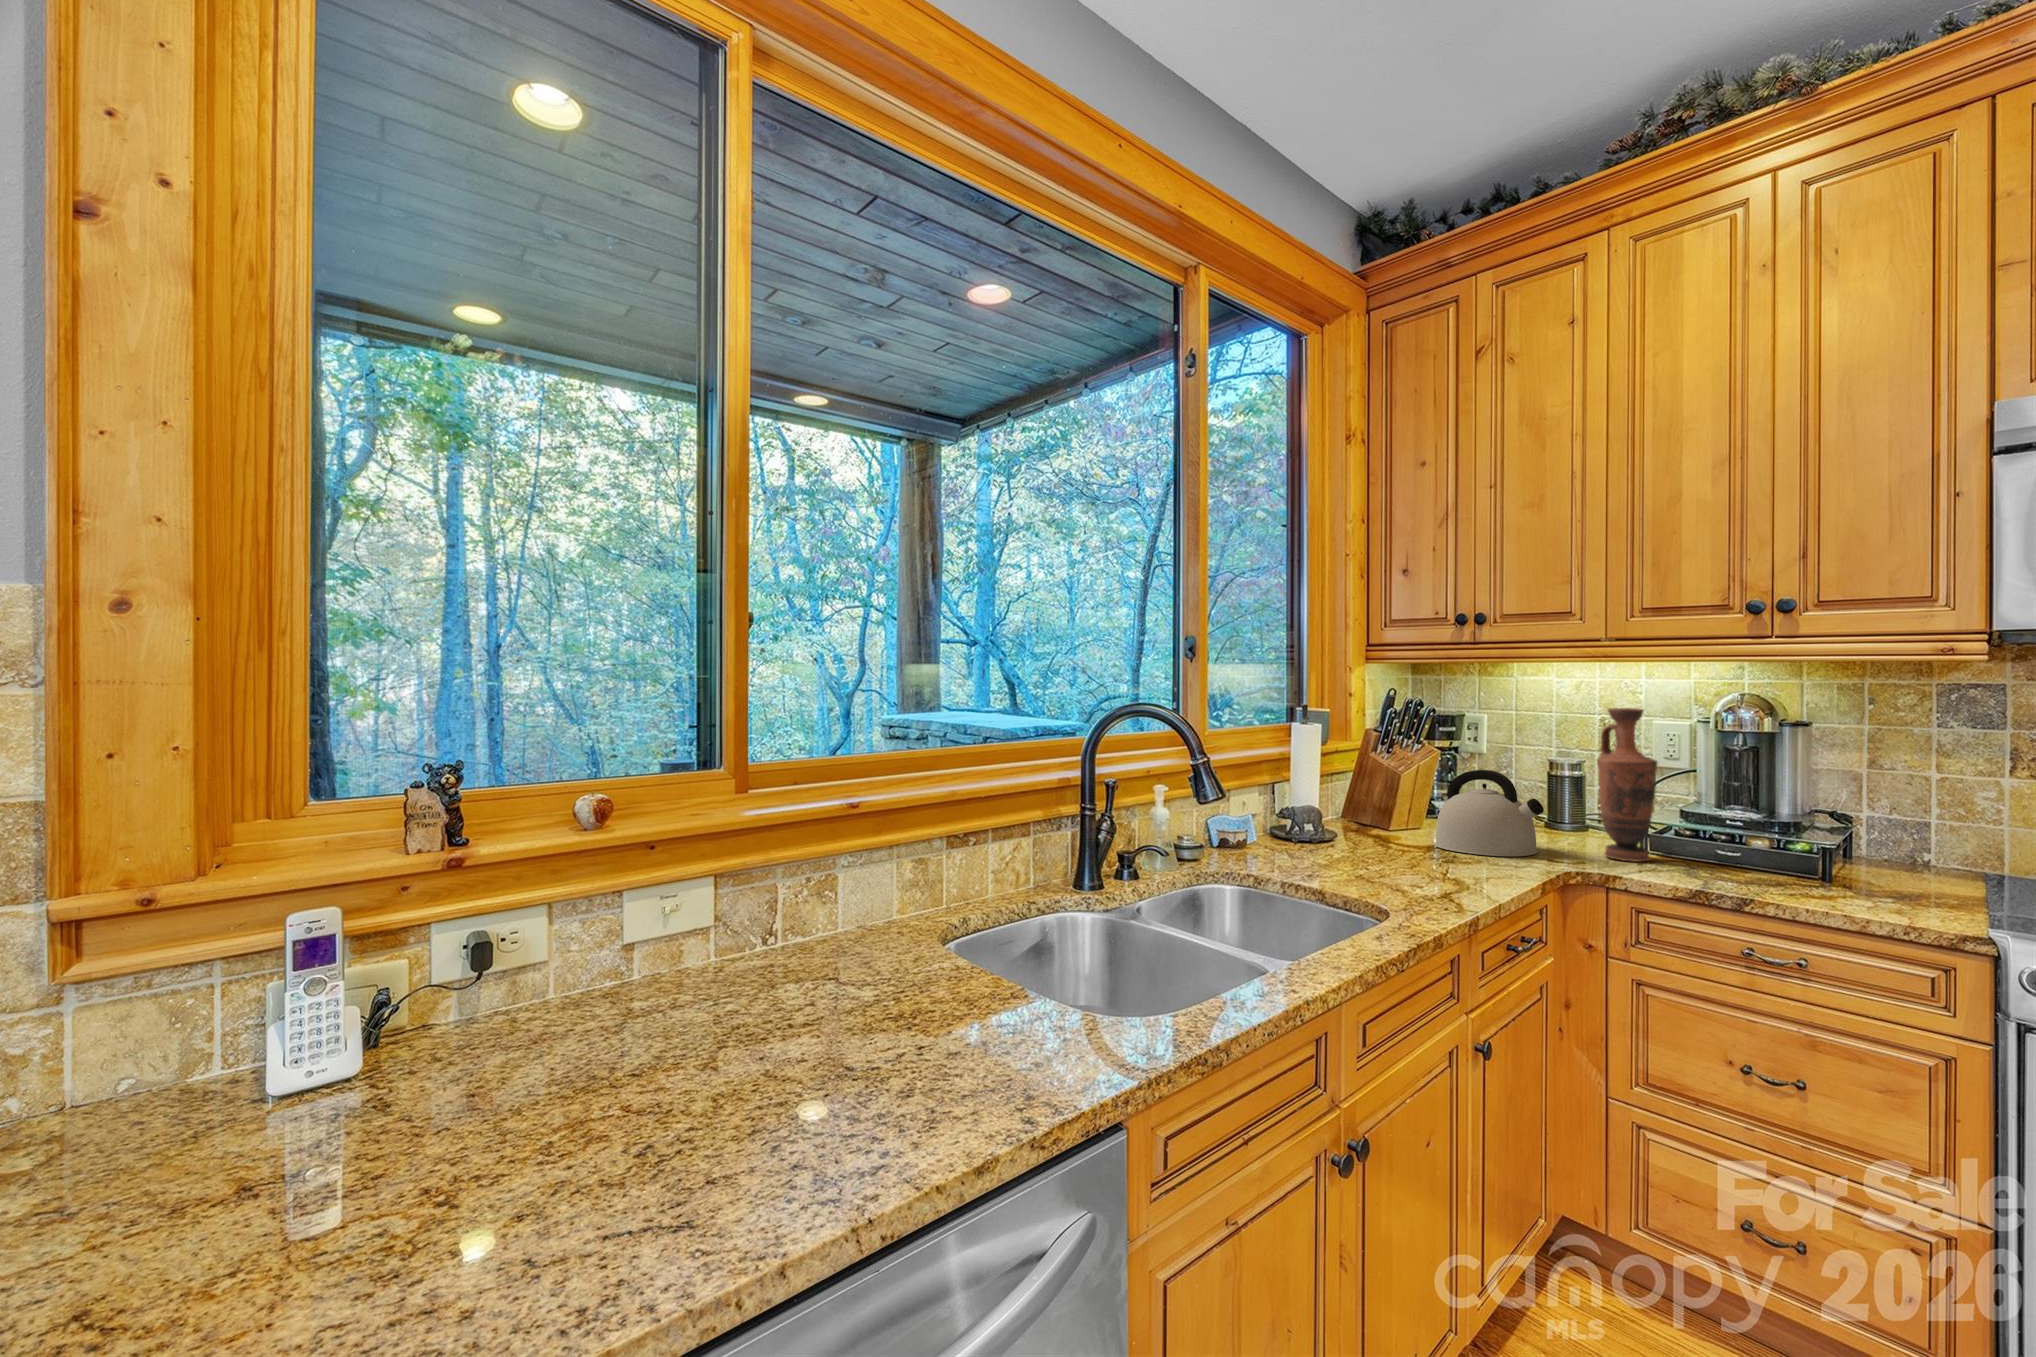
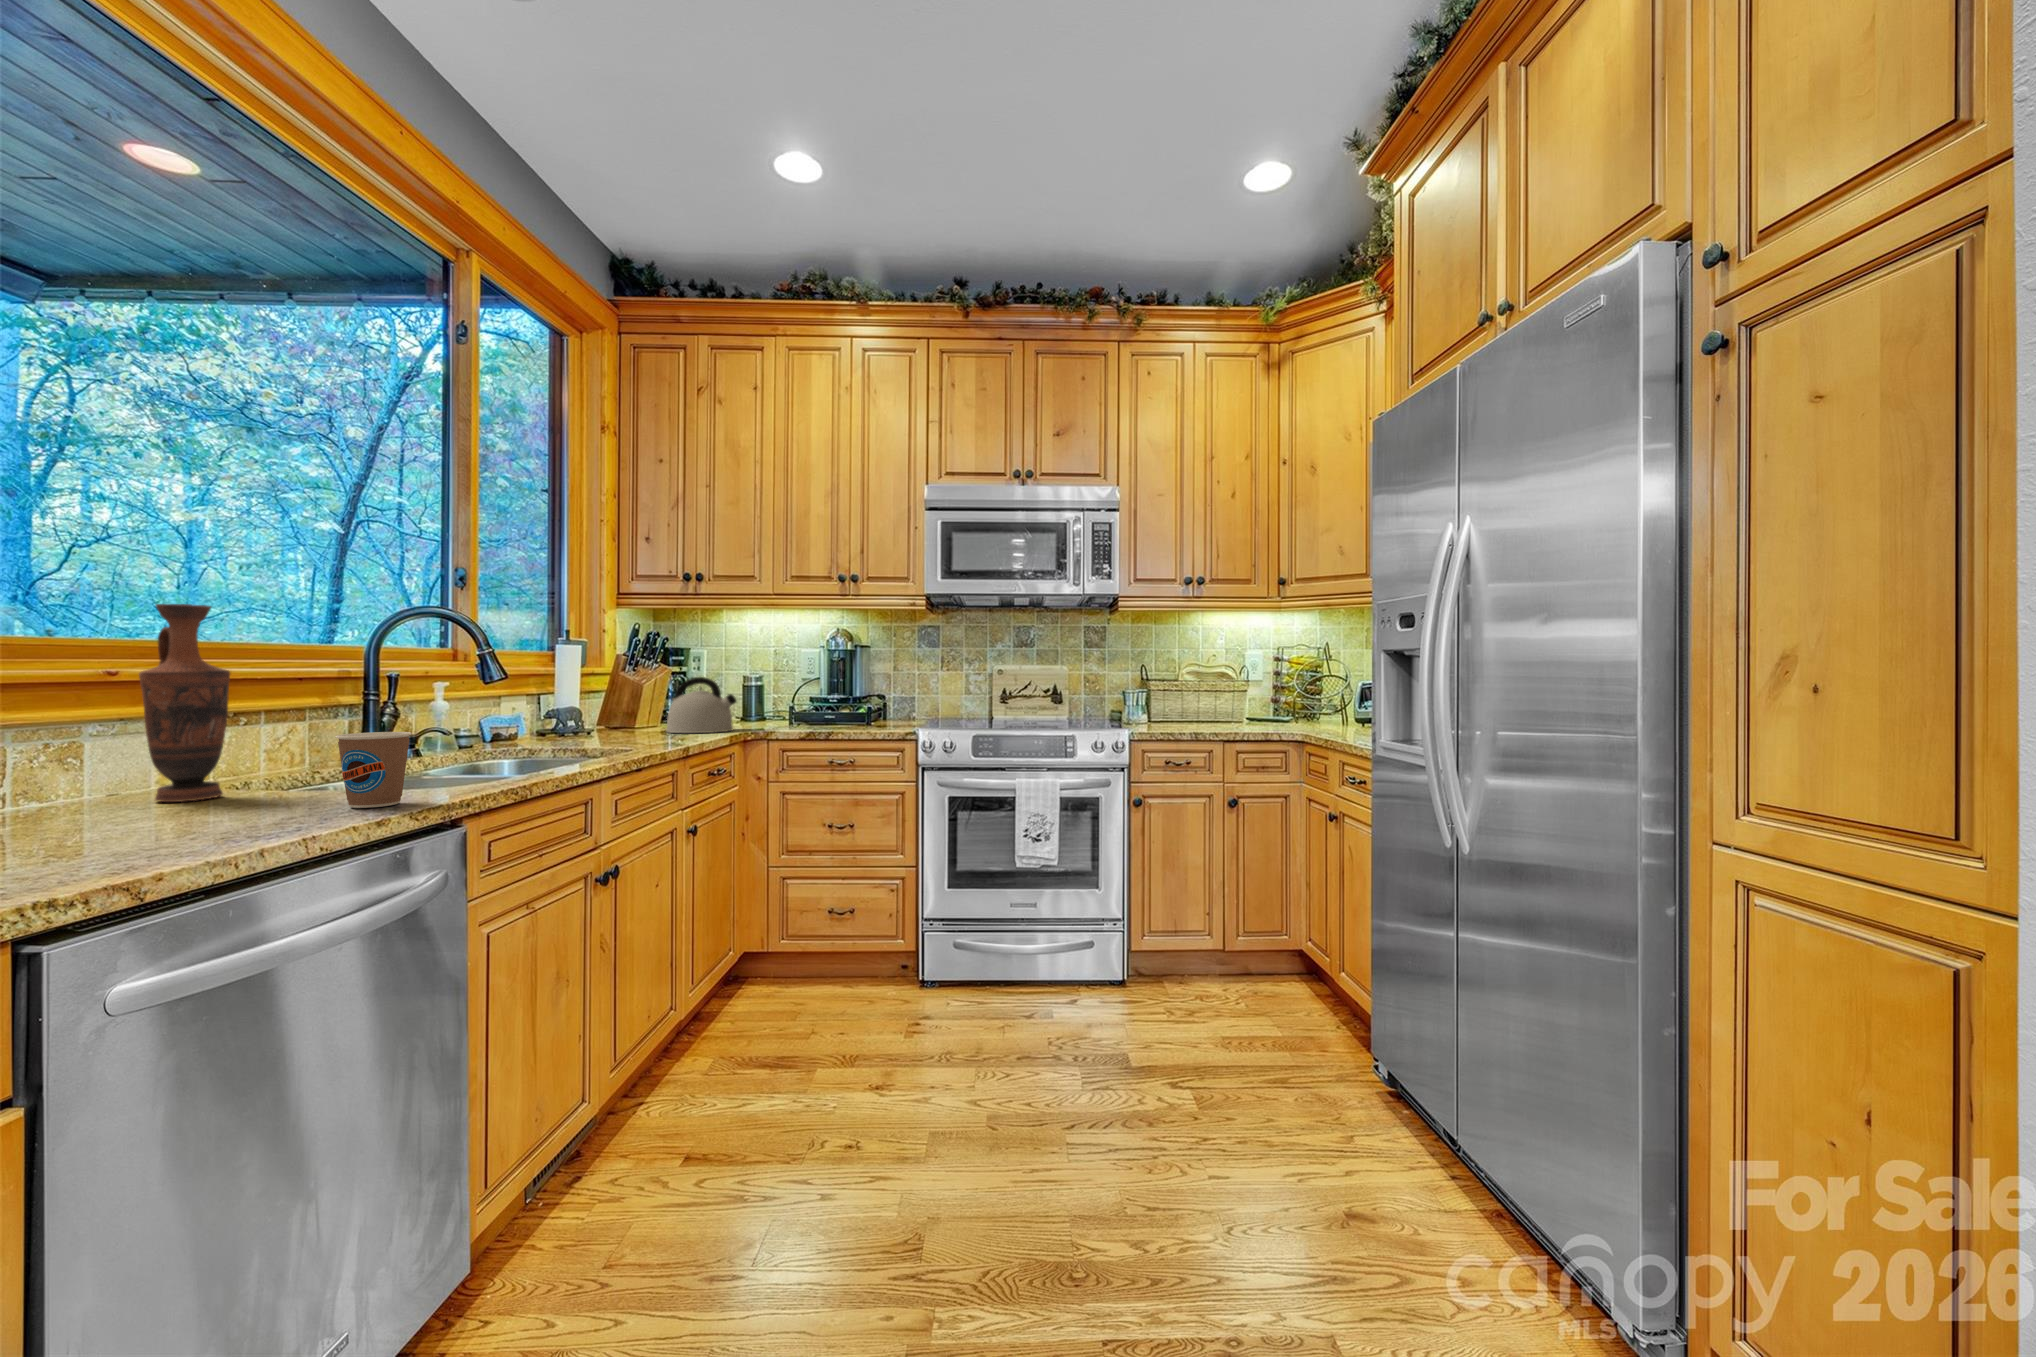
vase: present [1597,708,1657,862] -> present [139,604,230,802]
coffee cup: none [1004,918,1088,1038] -> present [335,732,412,808]

